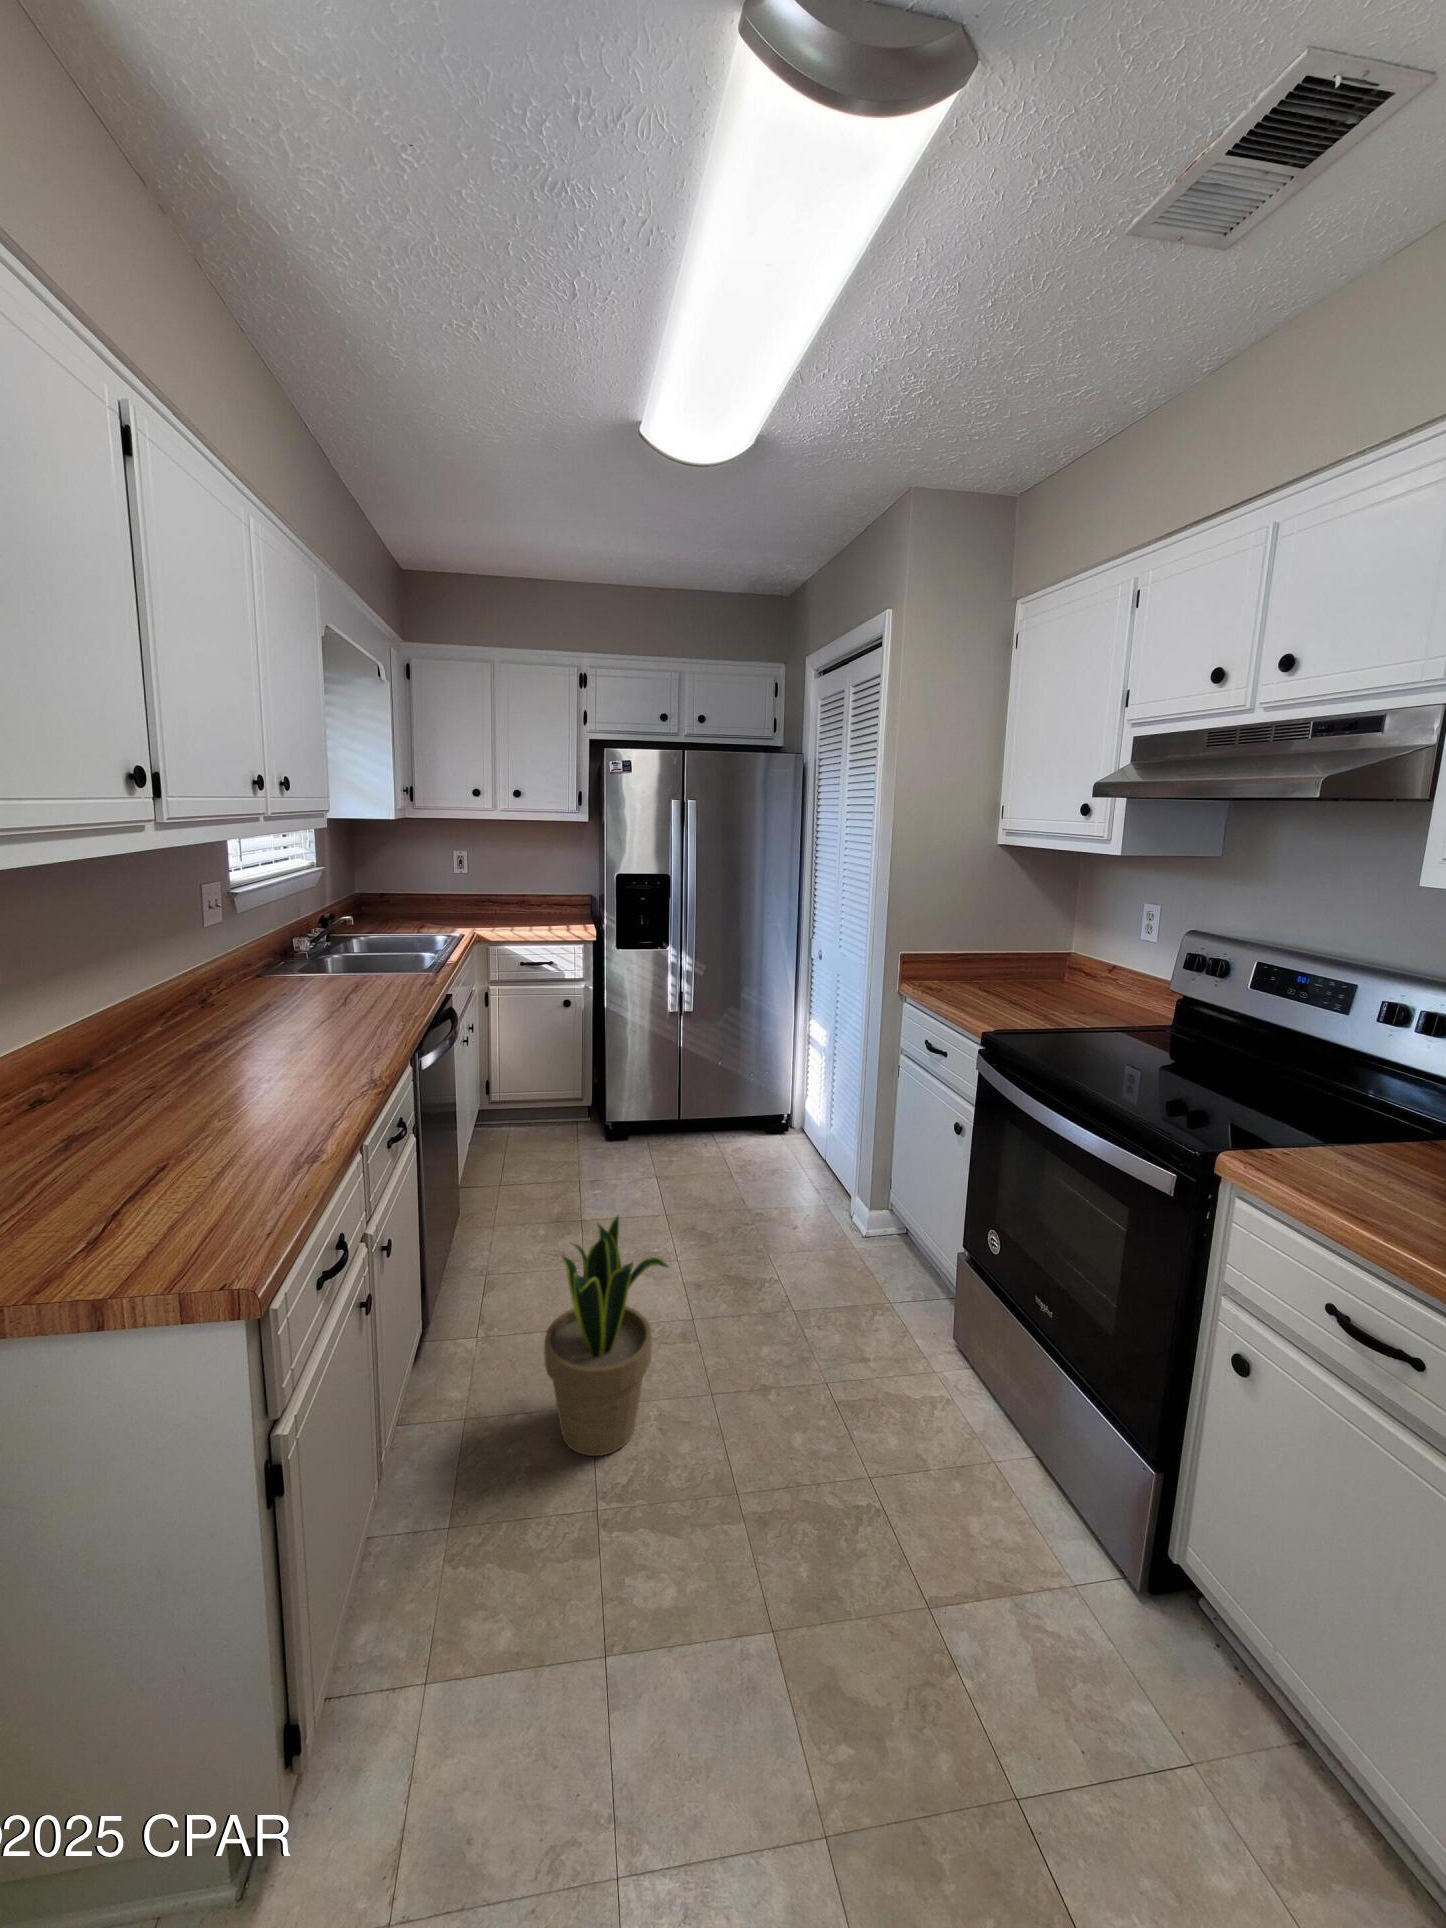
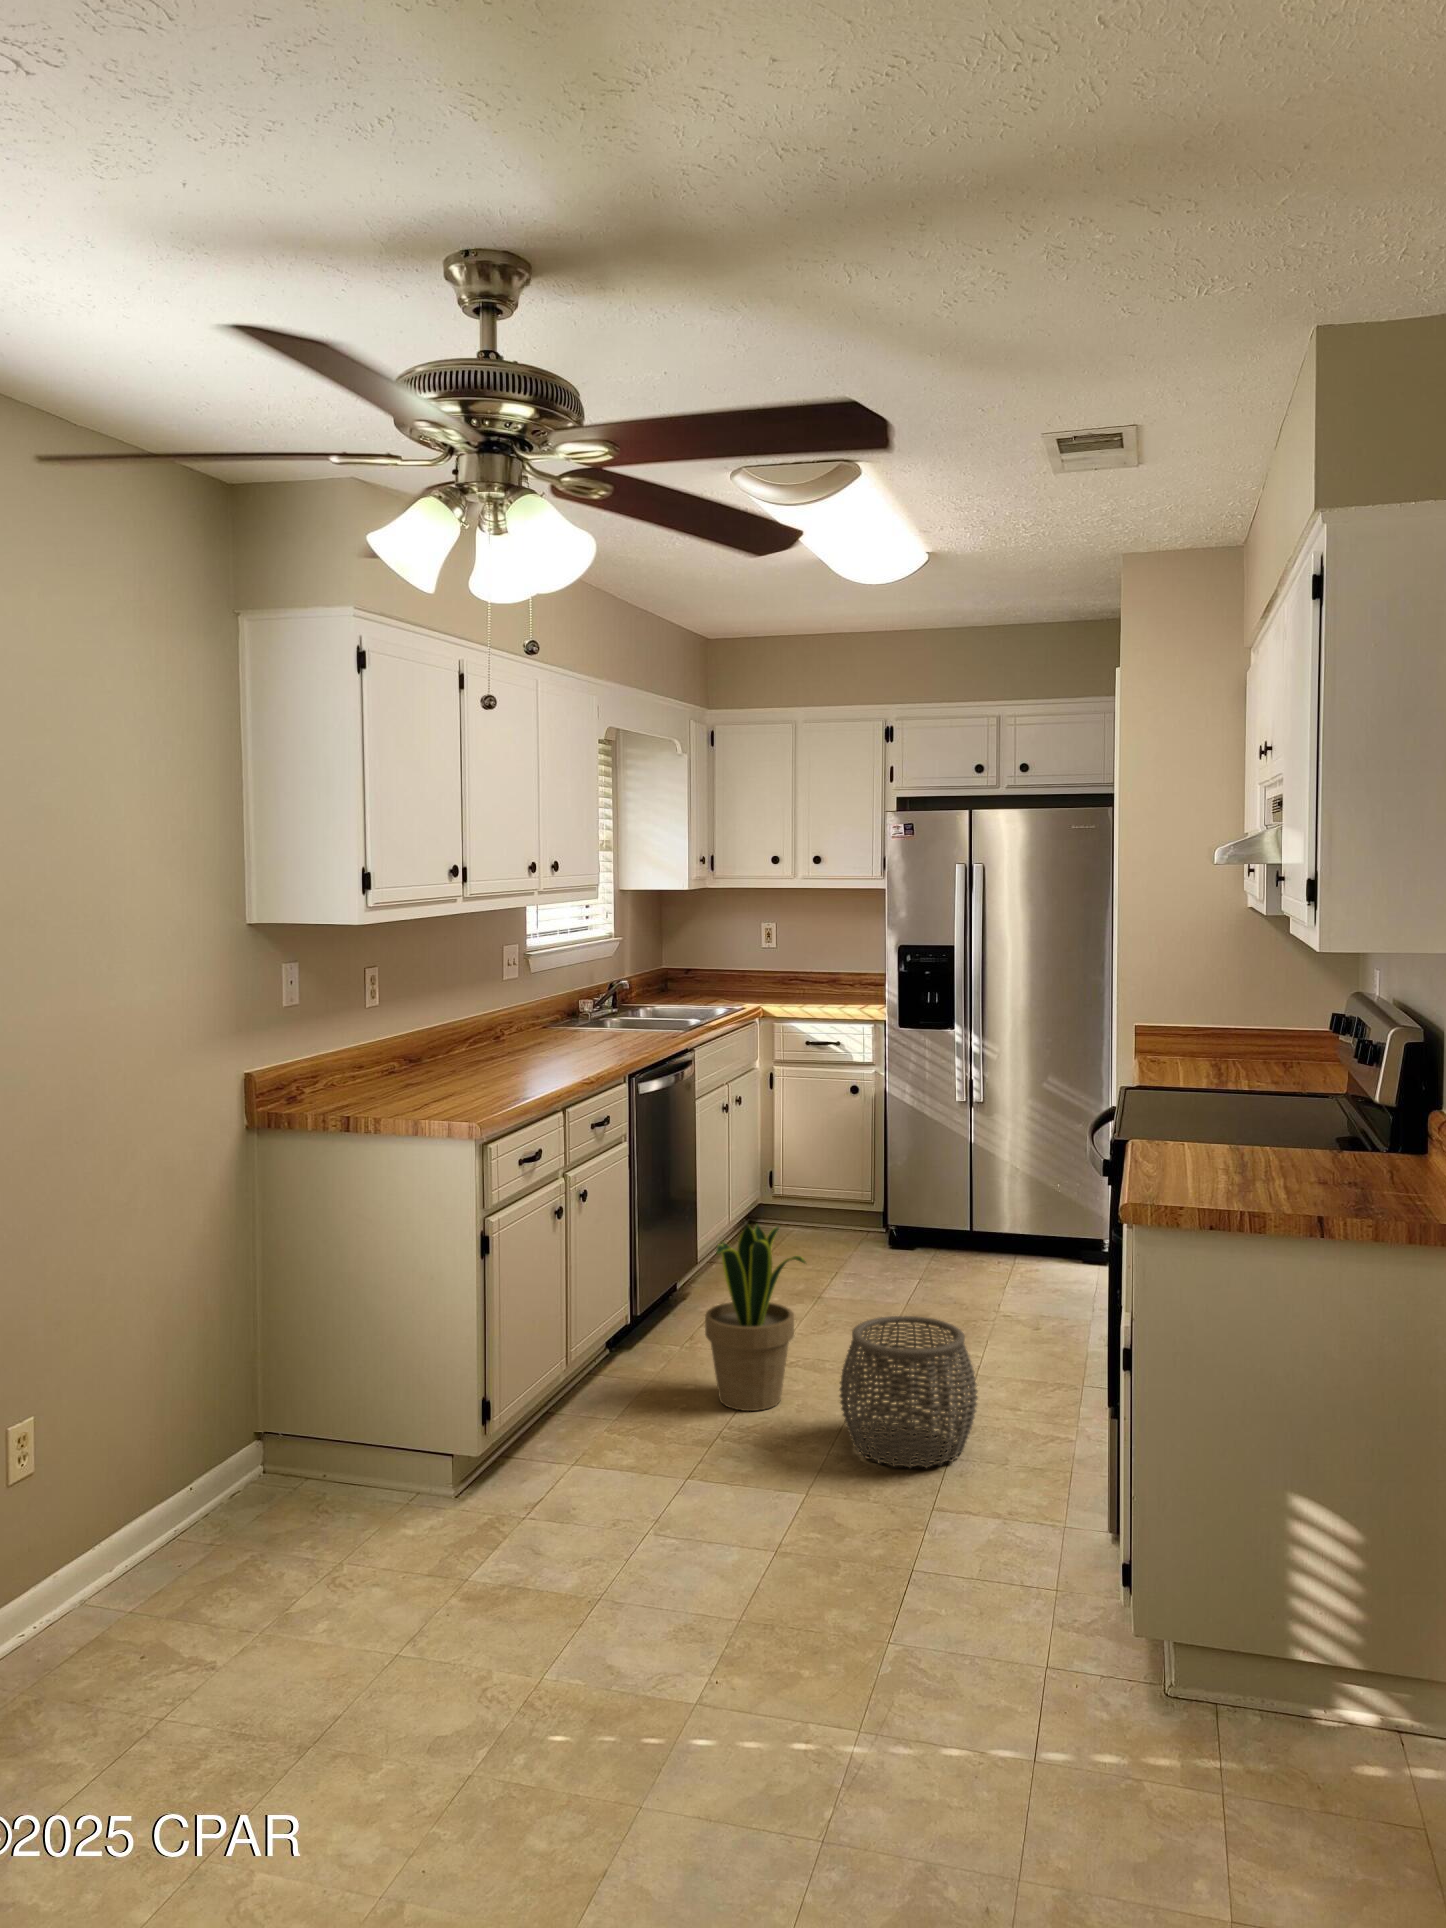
woven basket: none [742,1312,905,1528] -> present [839,1316,978,1468]

